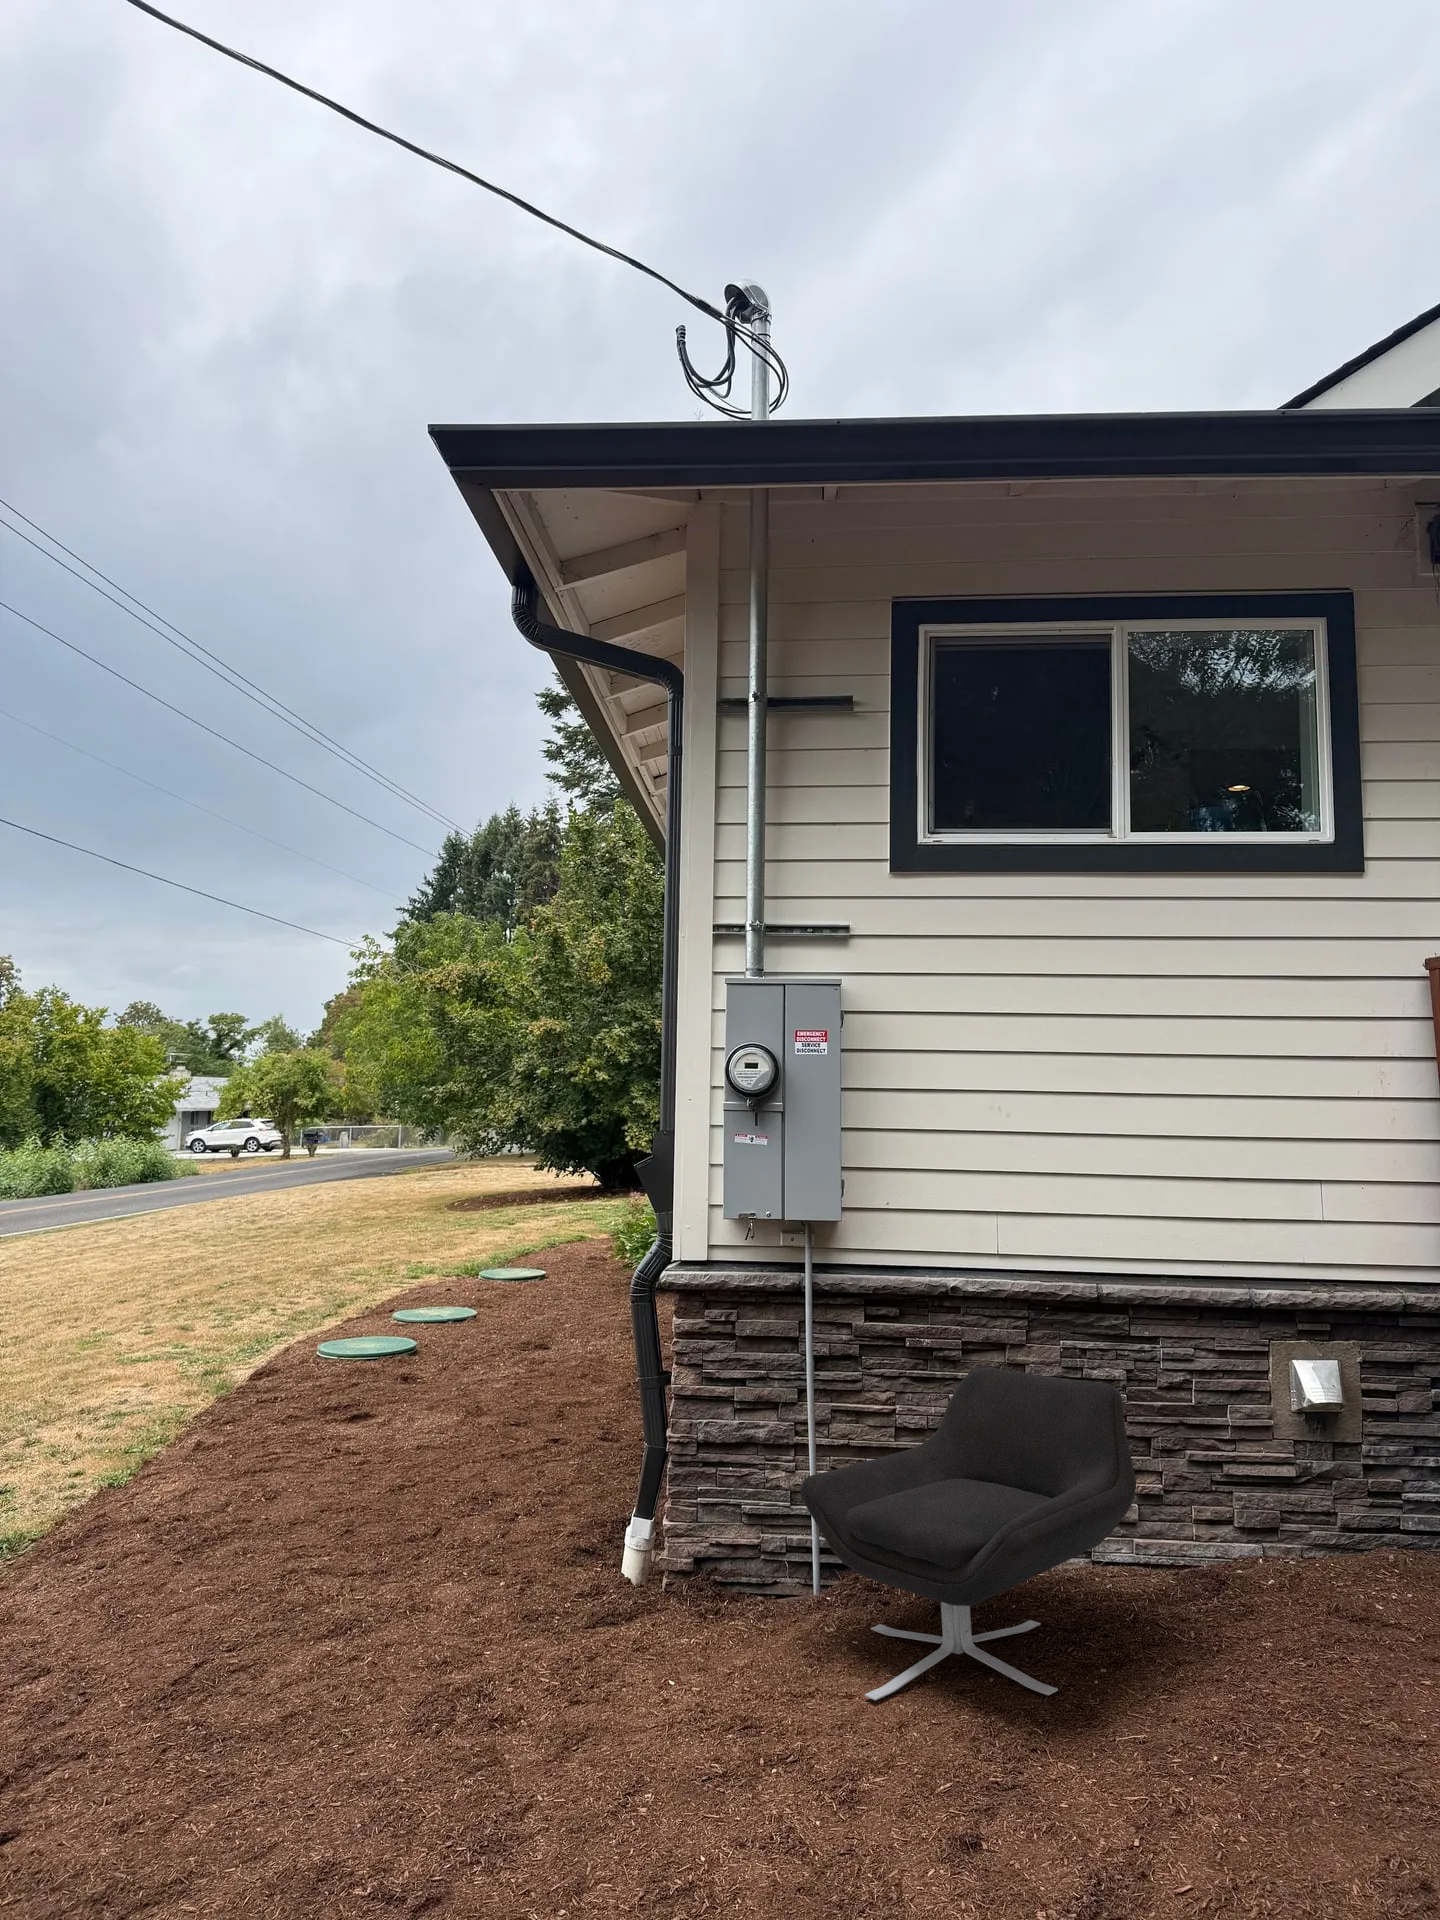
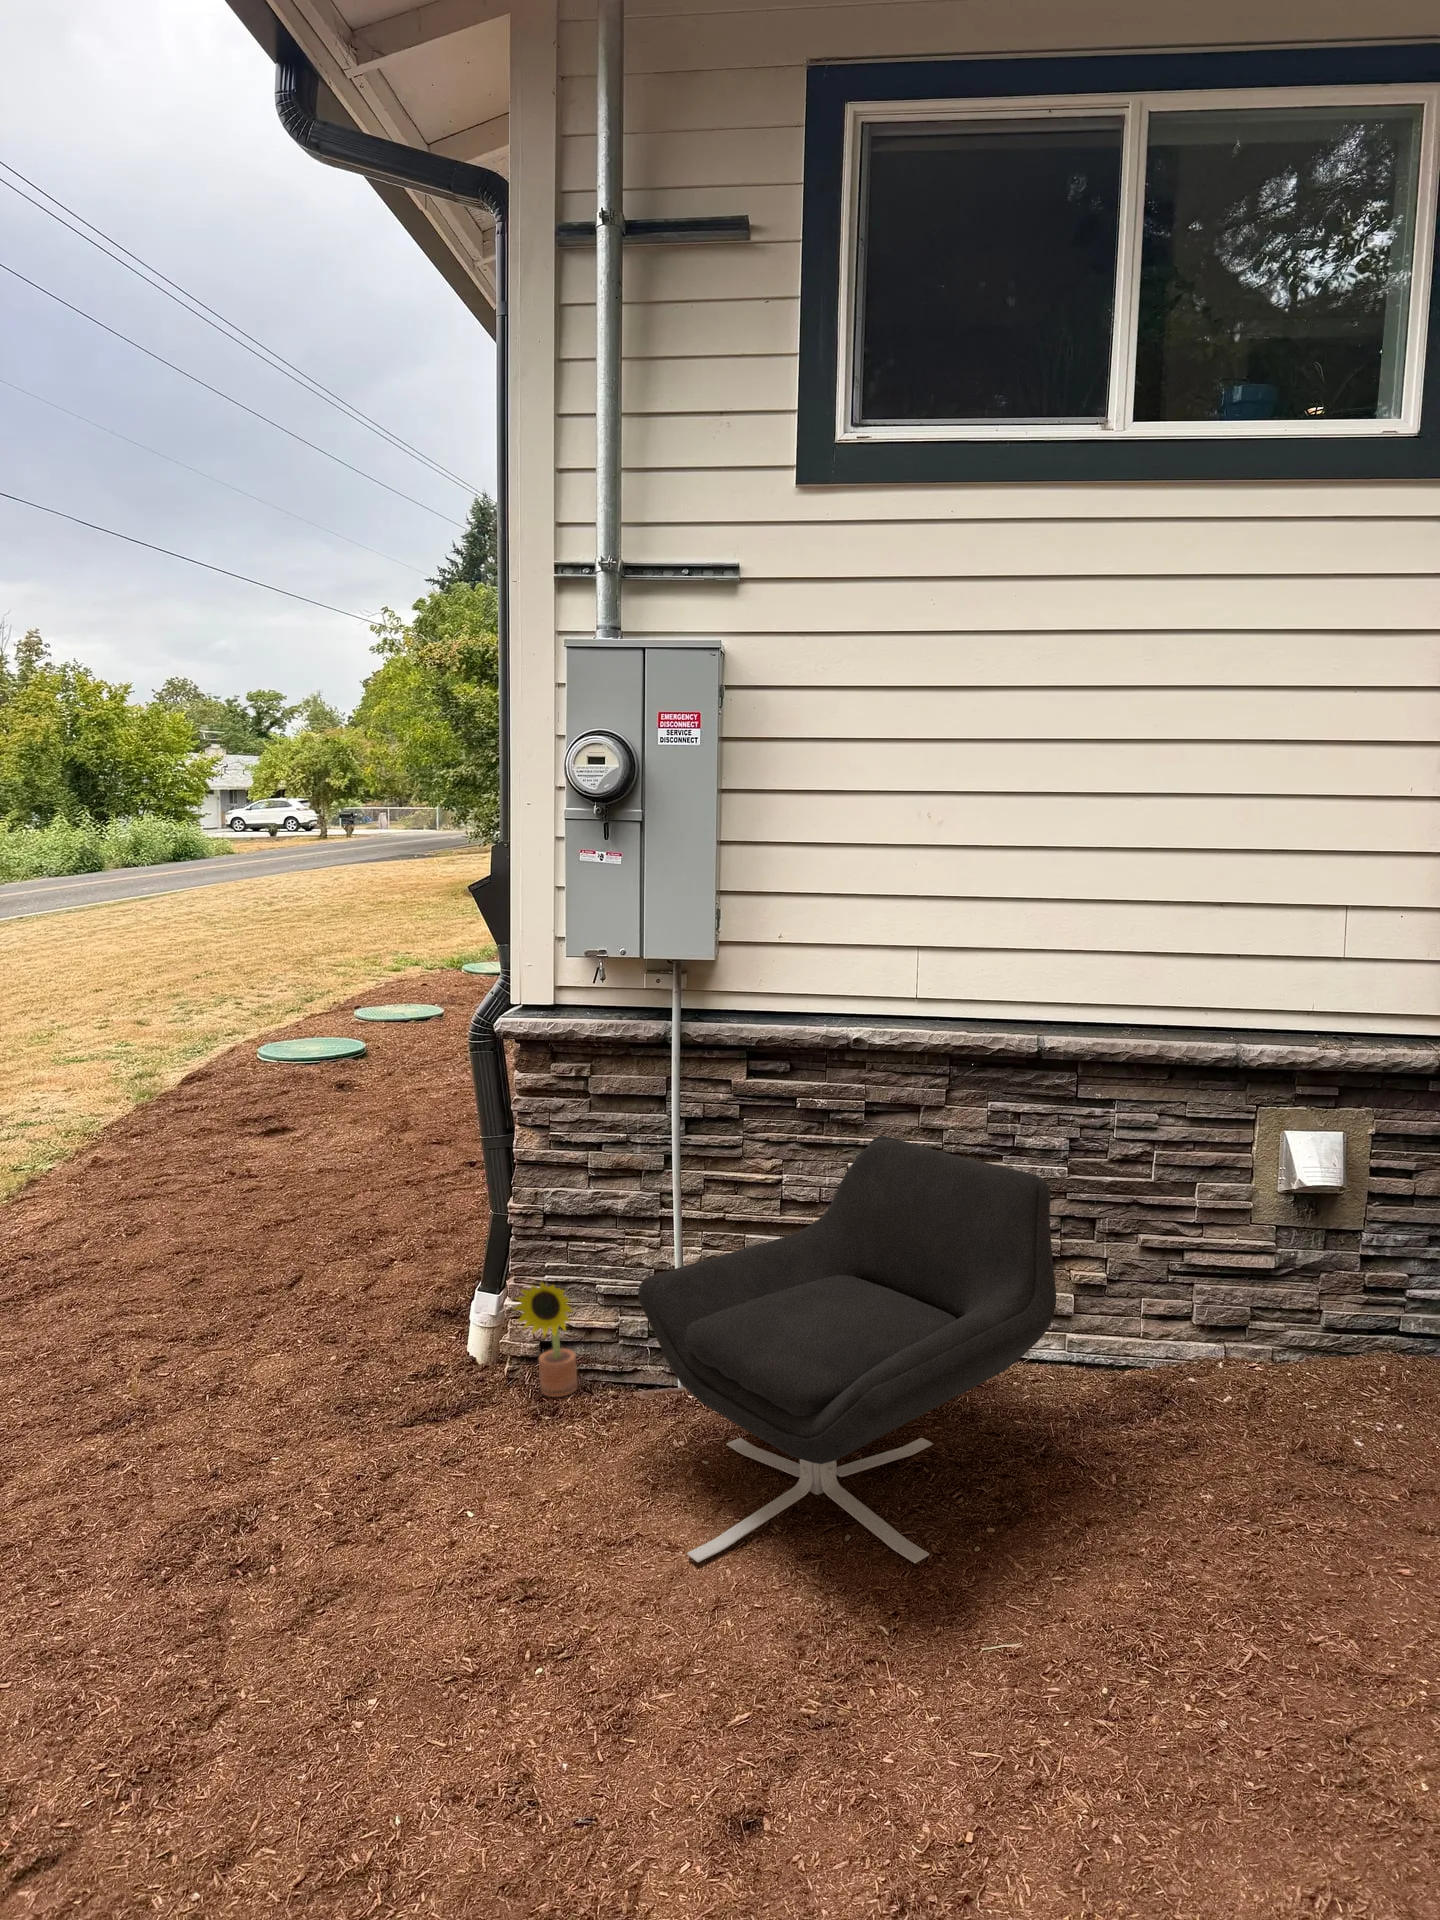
decorative plant: none [681,1494,733,1603] -> present [514,1283,578,1397]

